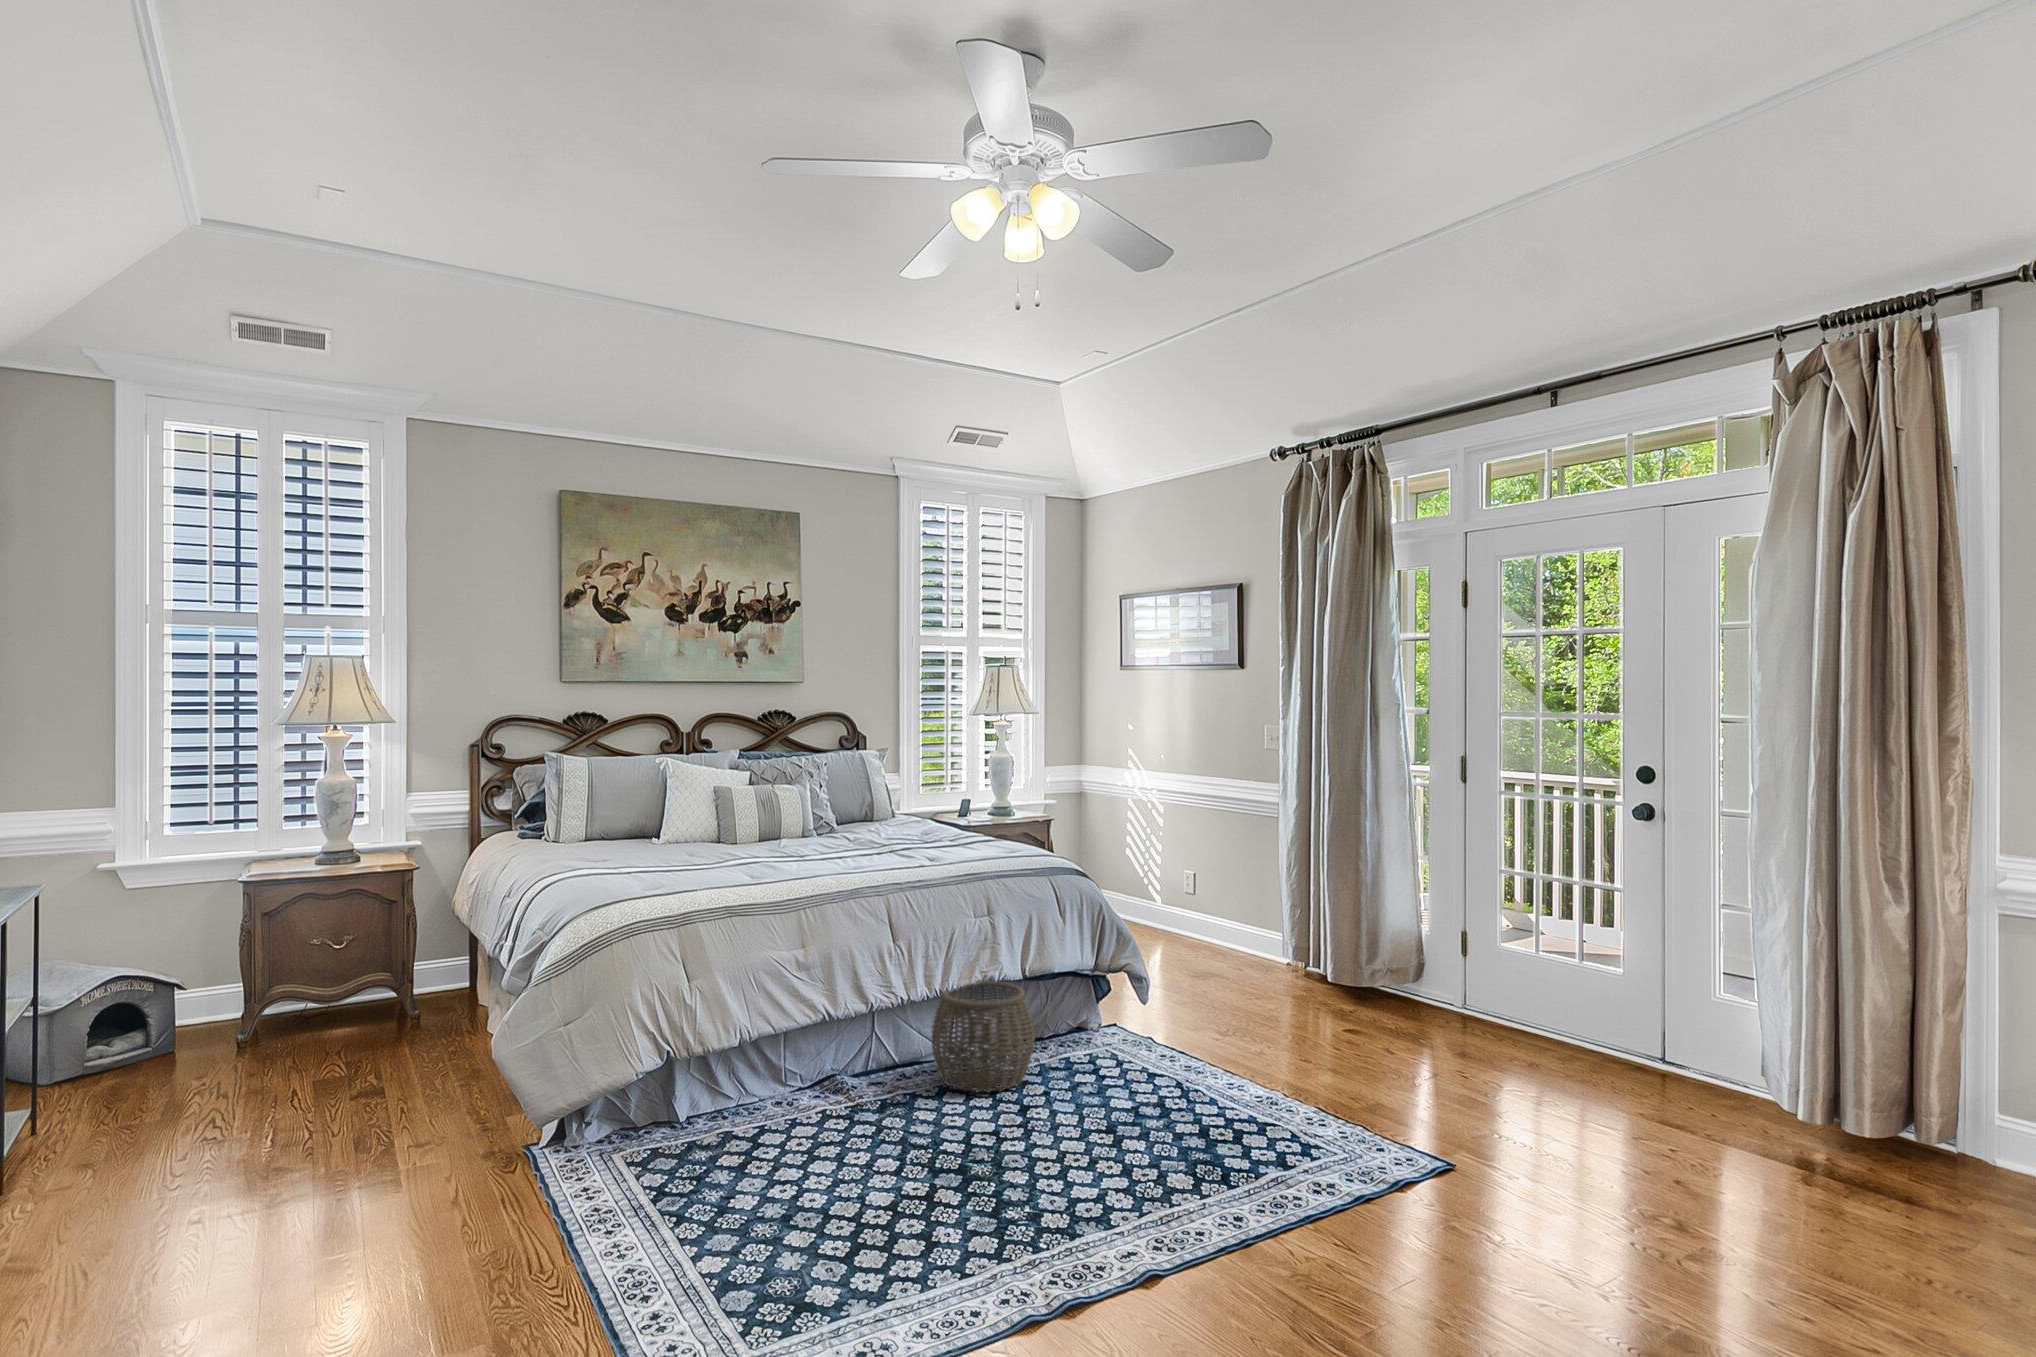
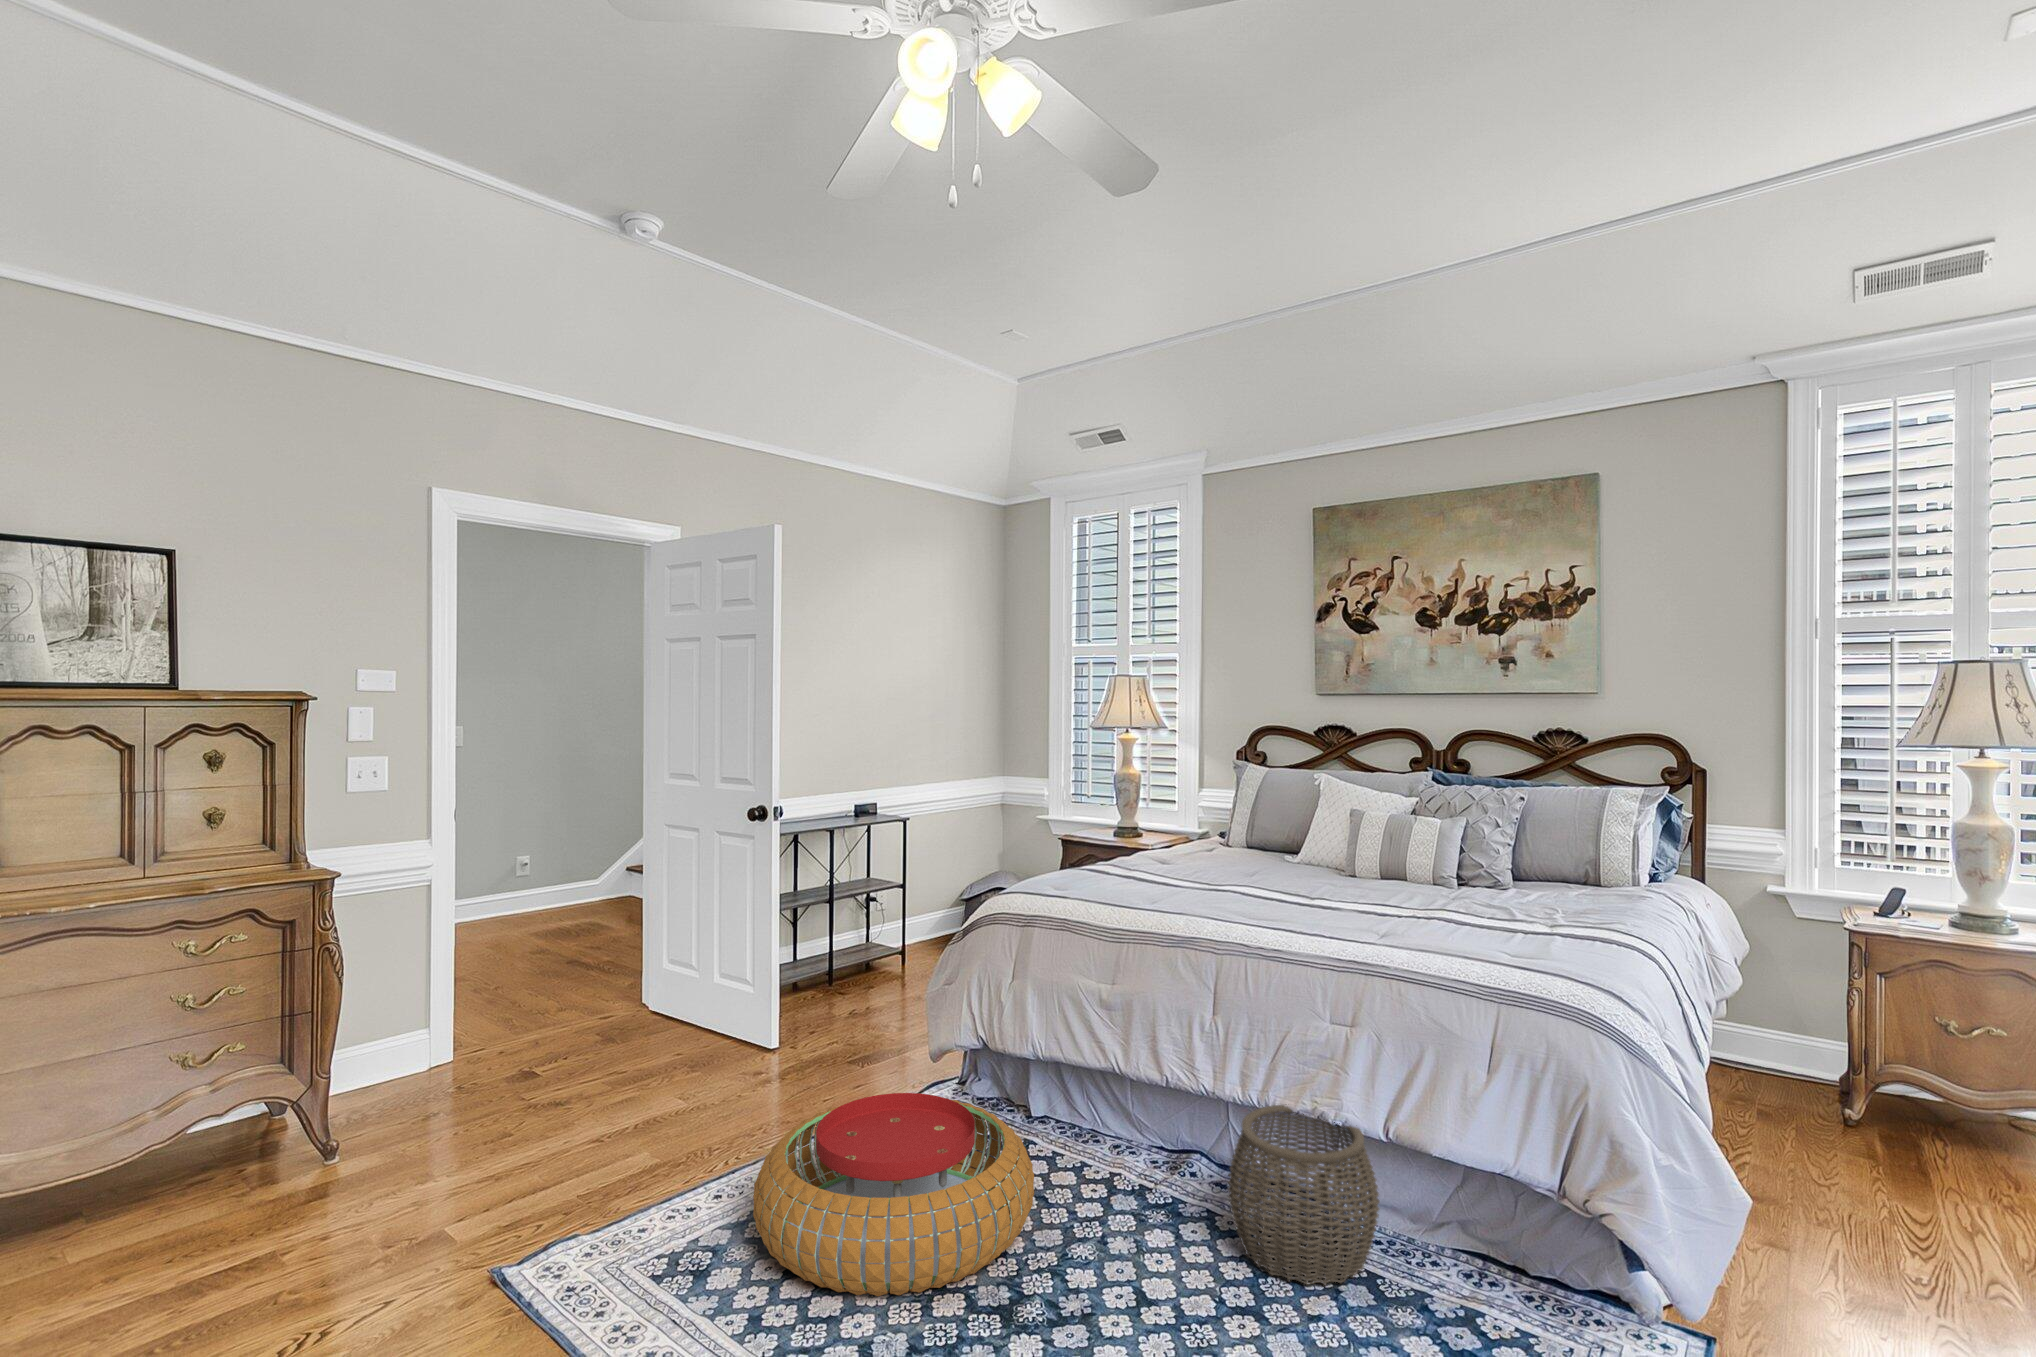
pouf: none [672,1079,949,1261] -> present [753,1093,1034,1296]

